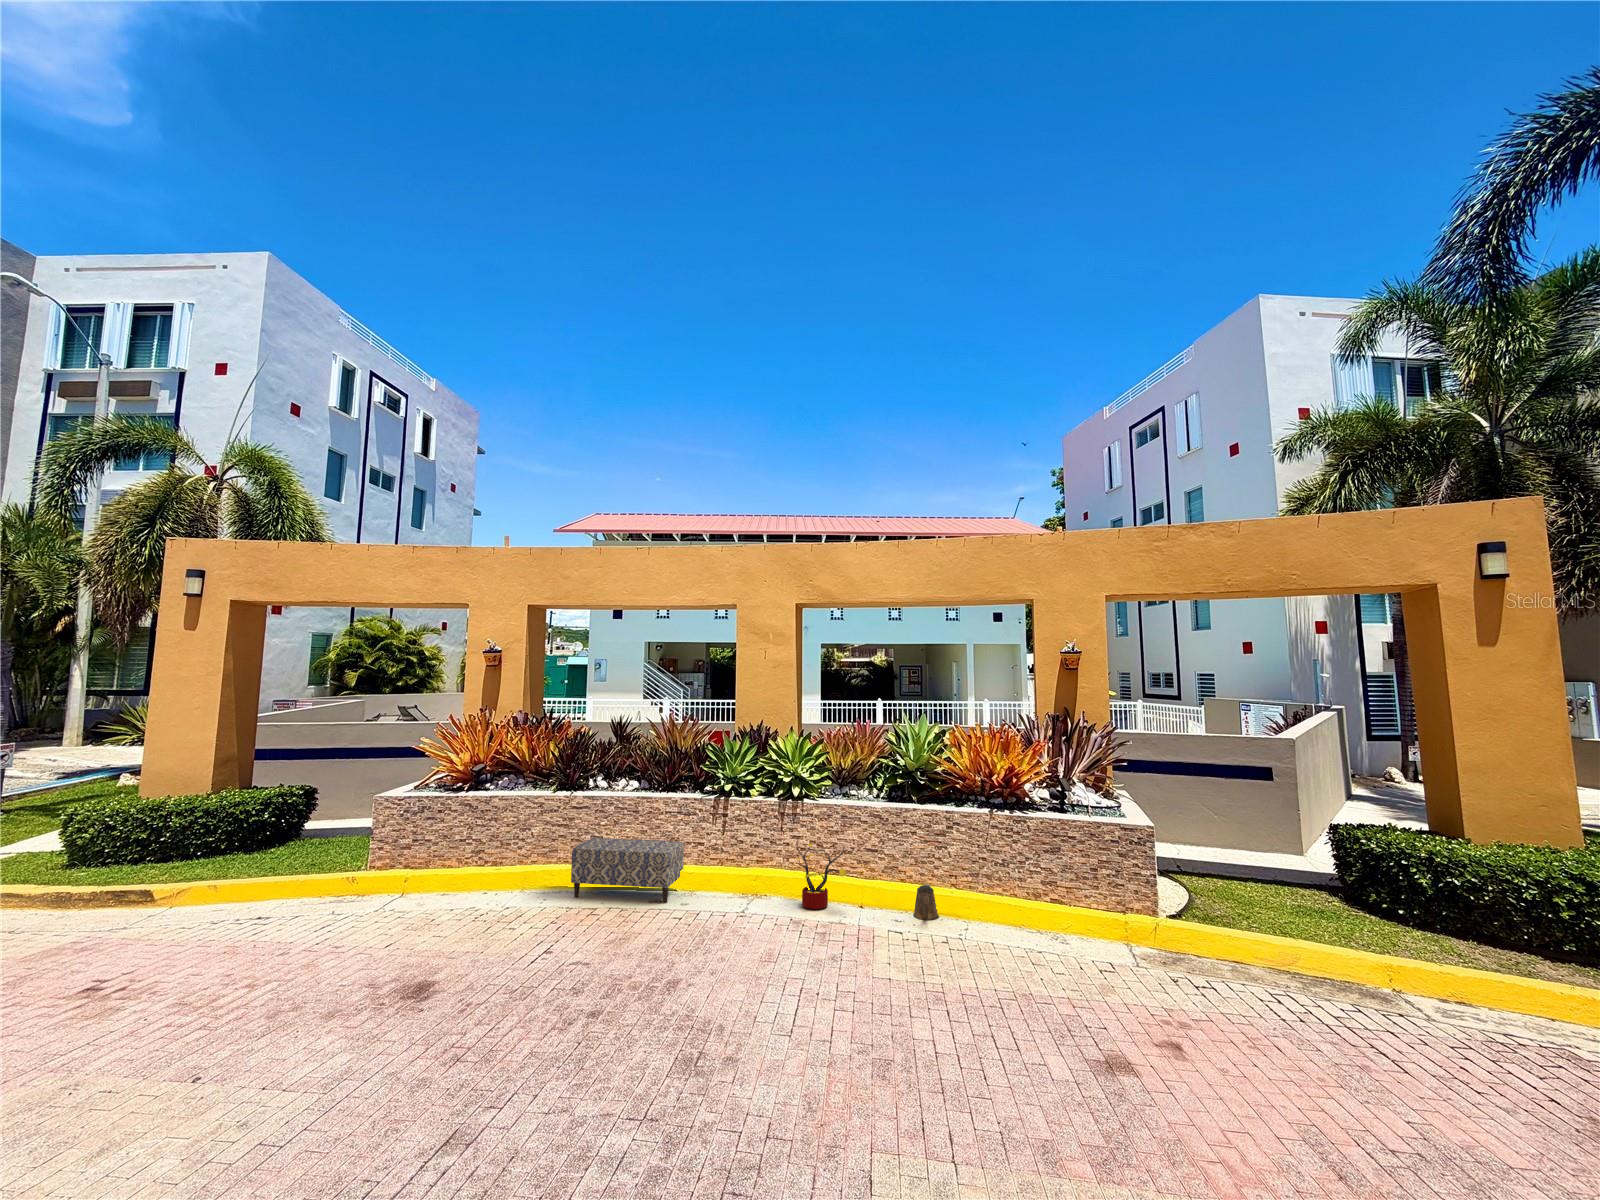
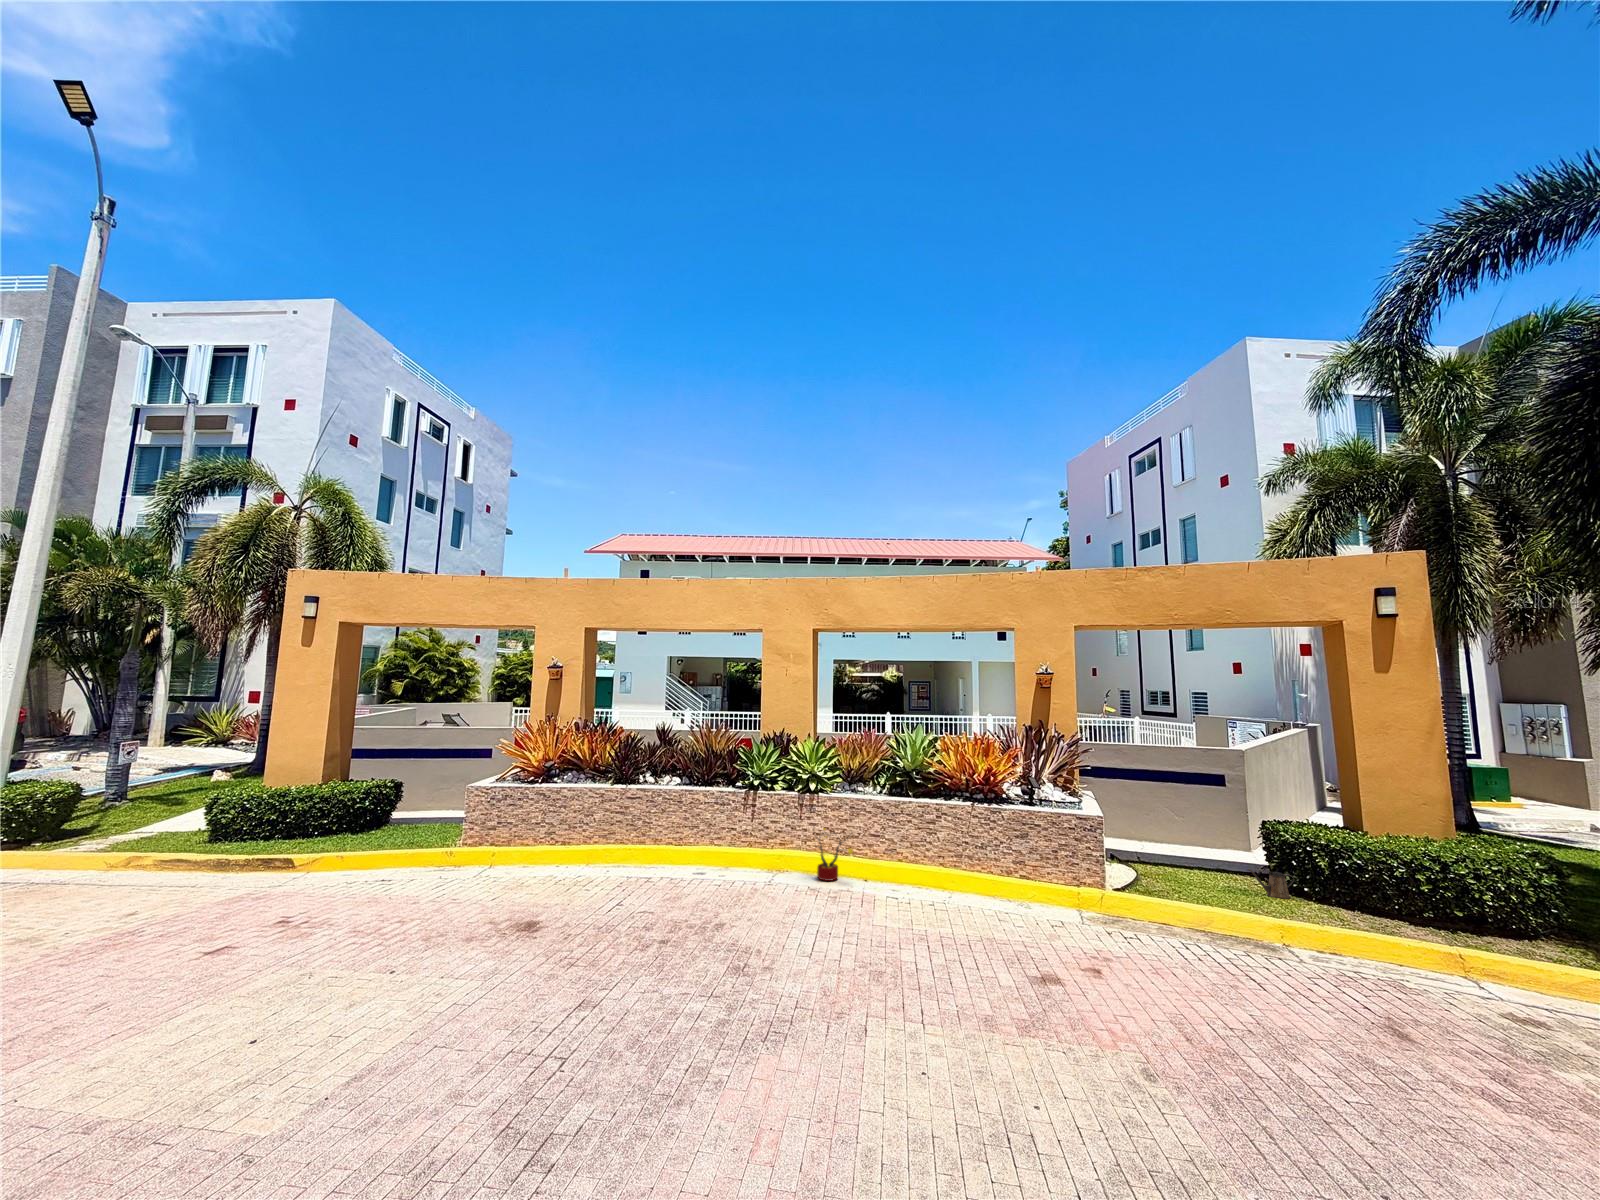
bench: present [571,838,684,903] -> none [630,823,721,875]
watering can: present [913,884,939,920] -> present [1248,869,1294,899]

